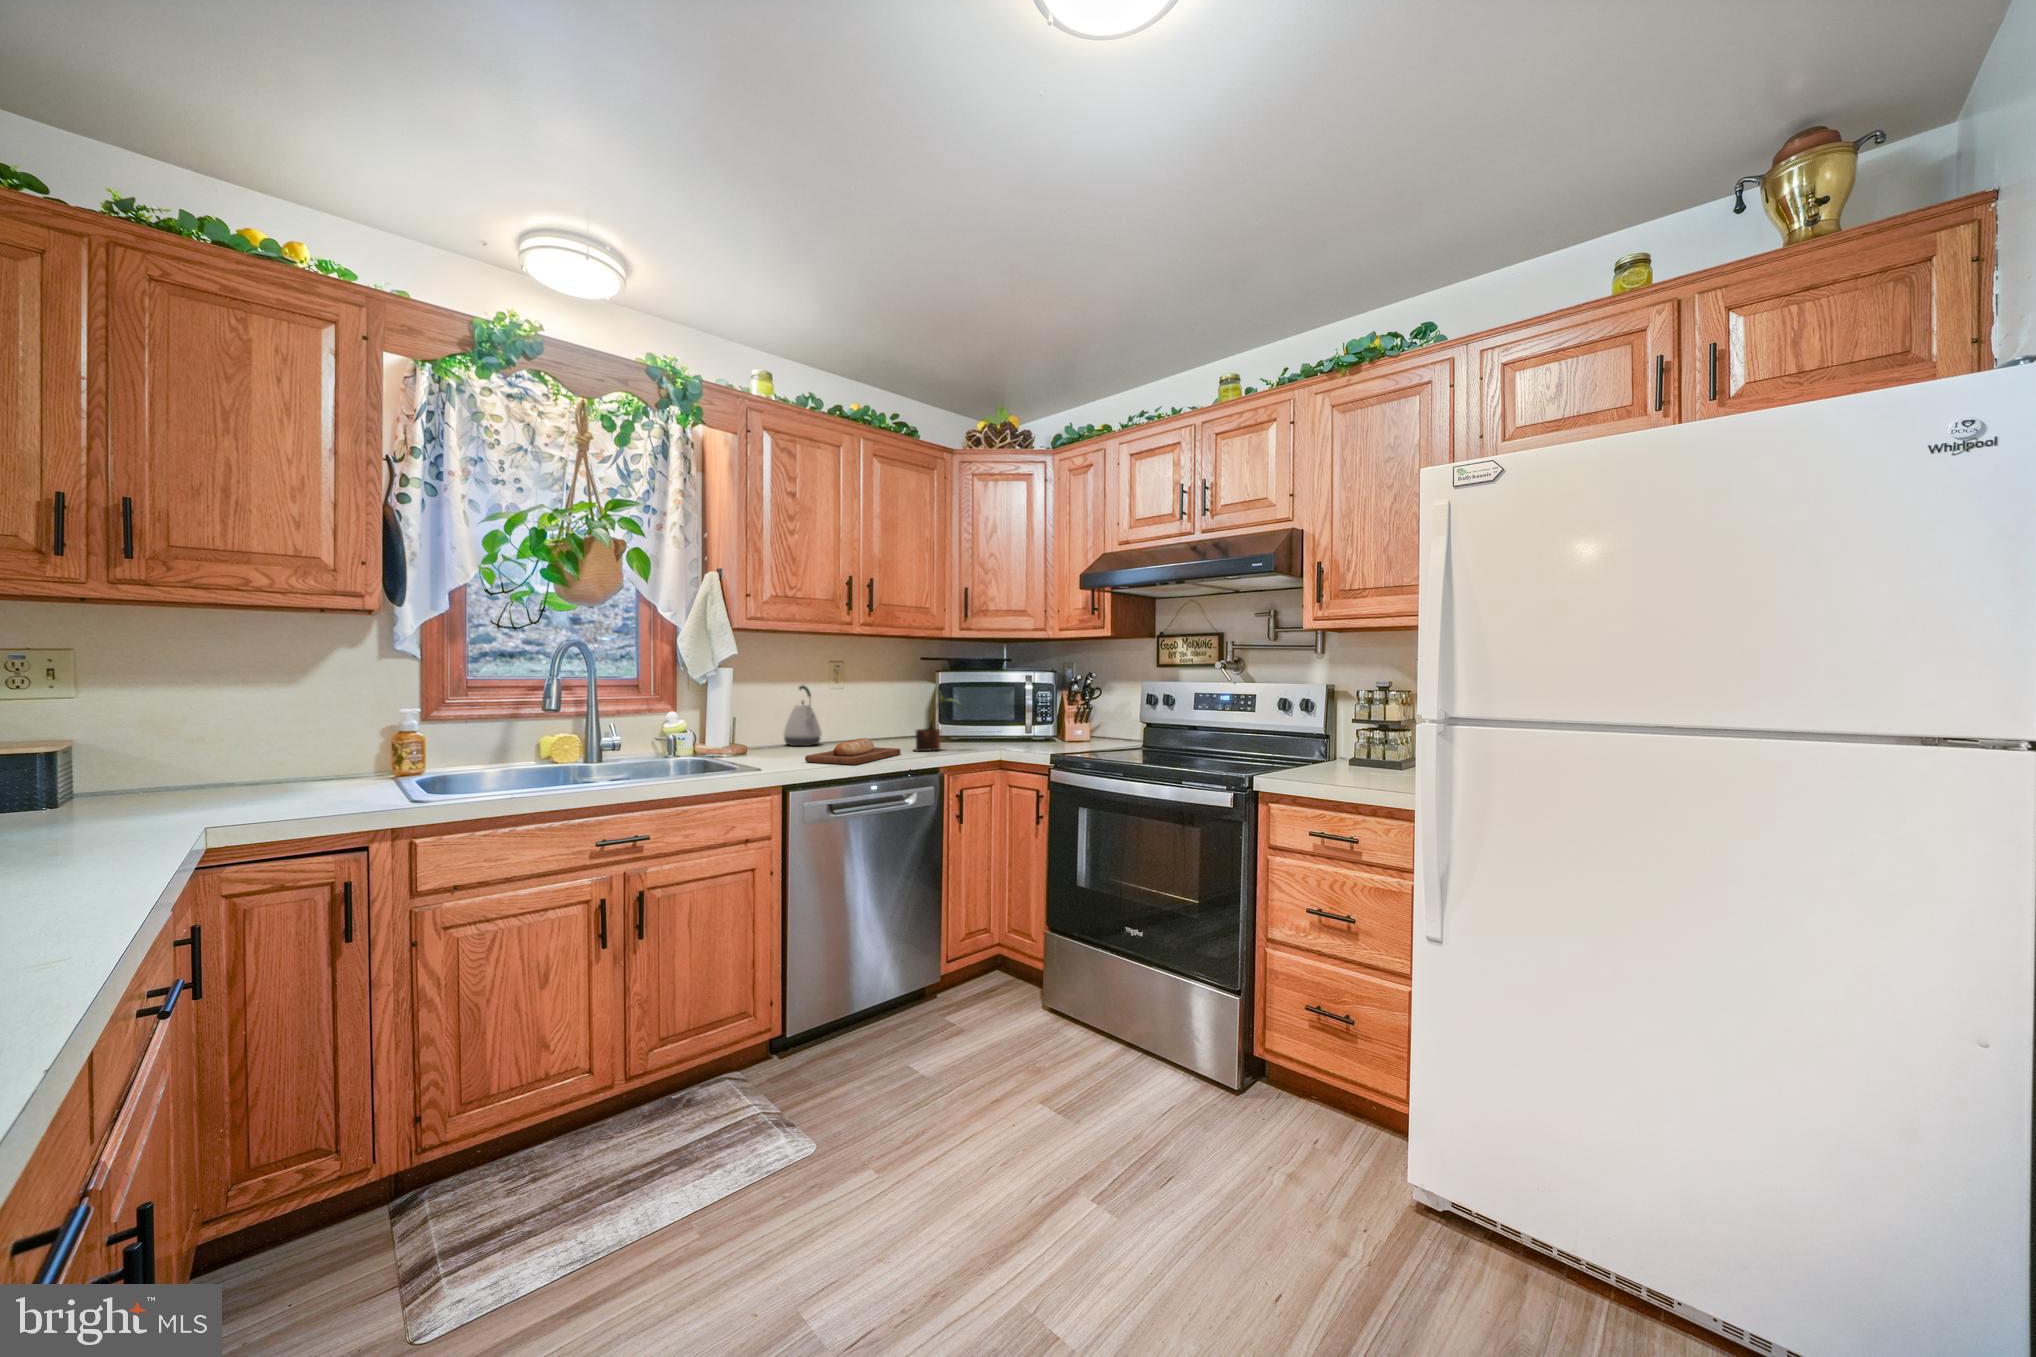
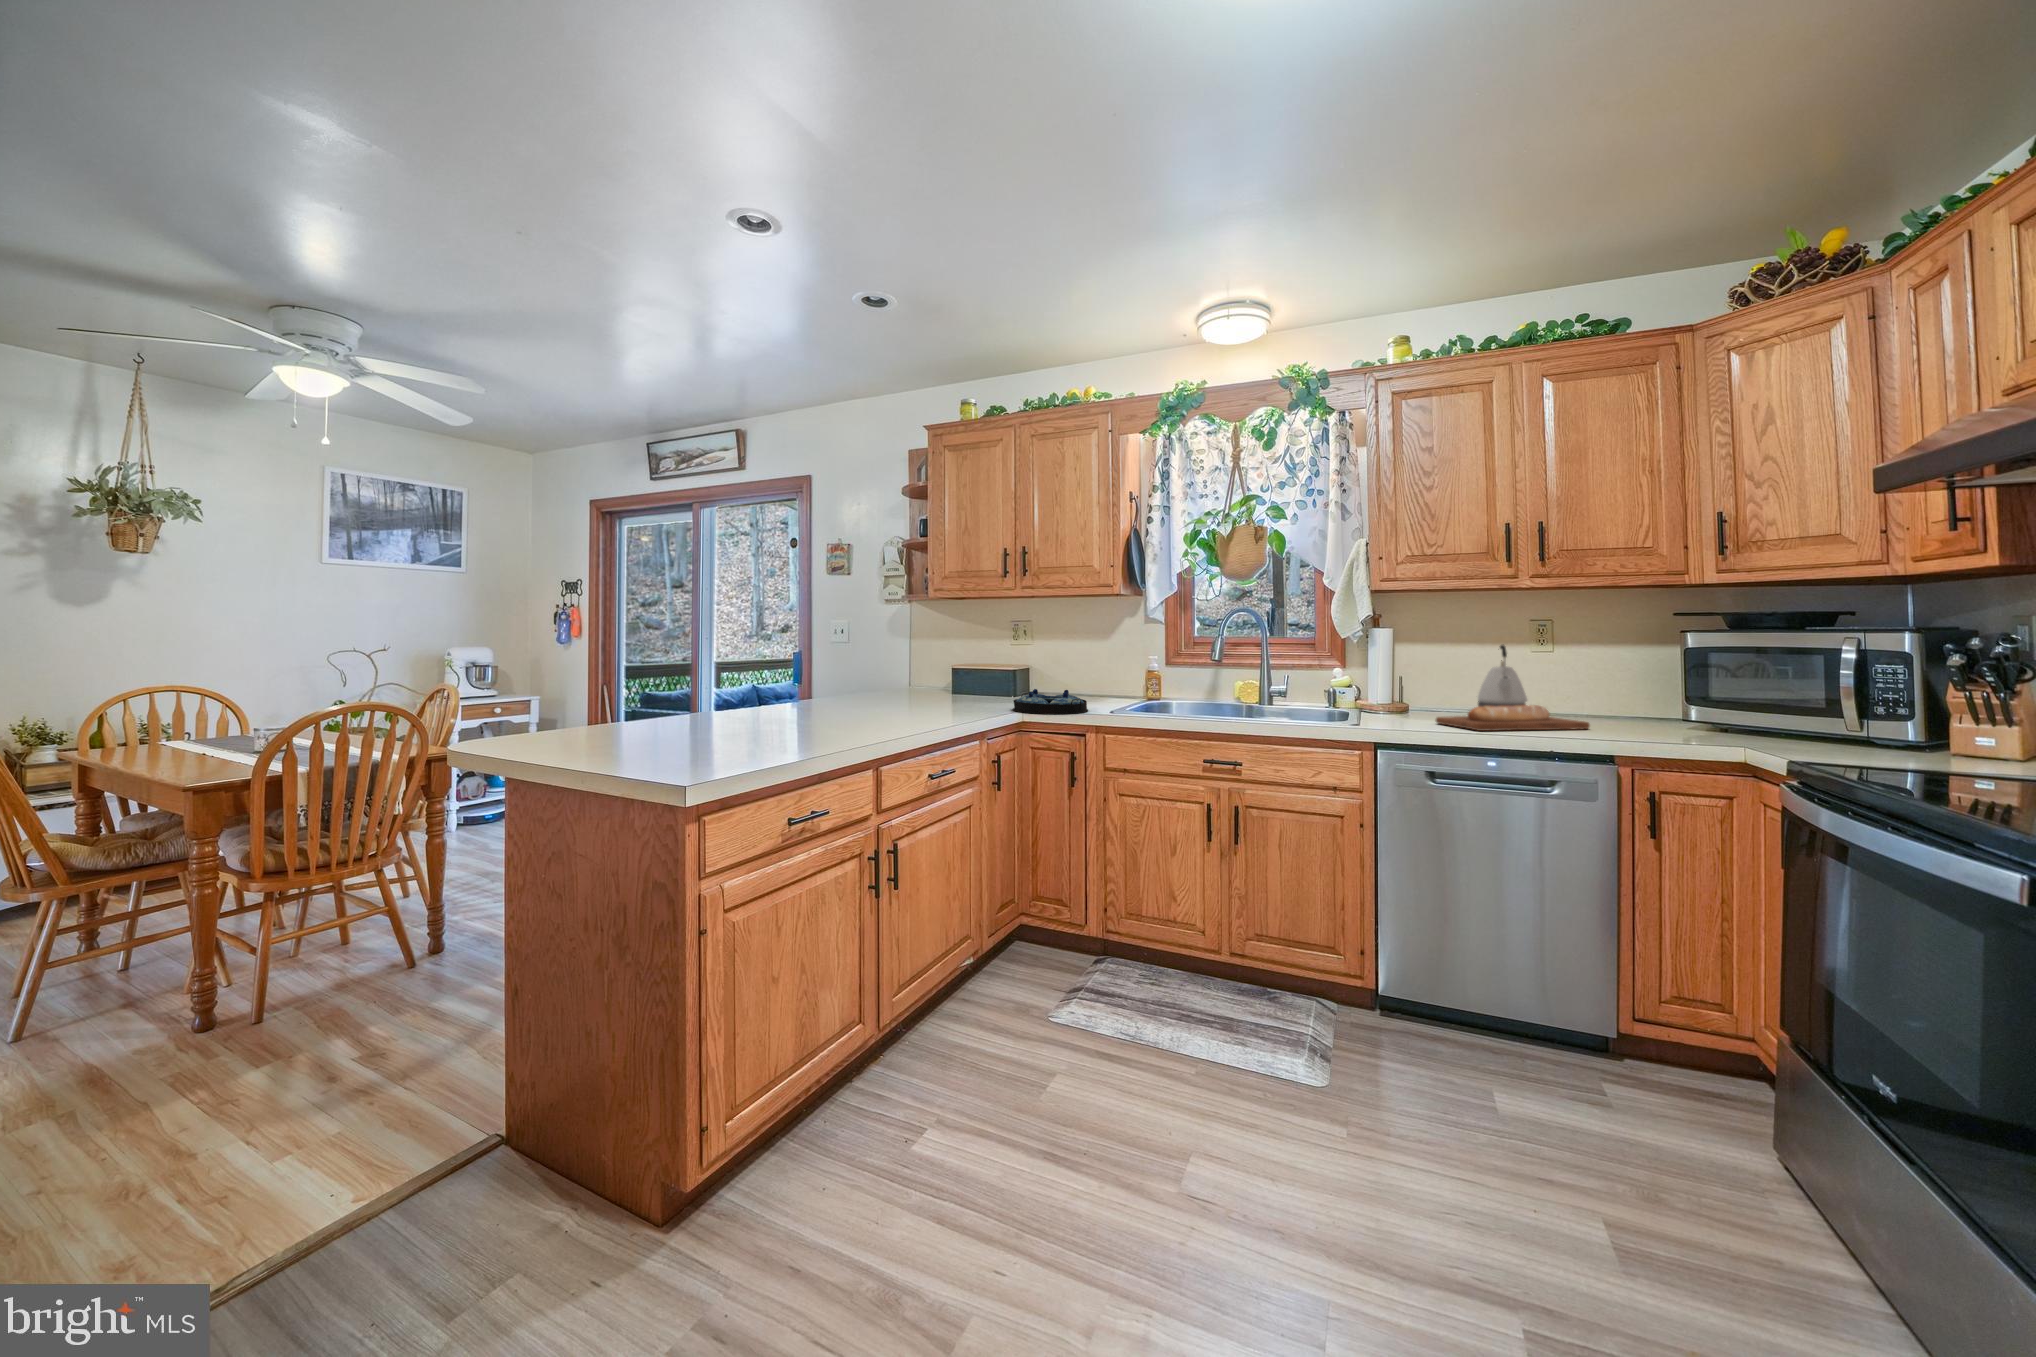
potted plant: present [915,690,963,751] -> none [1624,645,1726,731]
serving tray: none [117,770,339,826] -> present [1013,689,1088,714]

